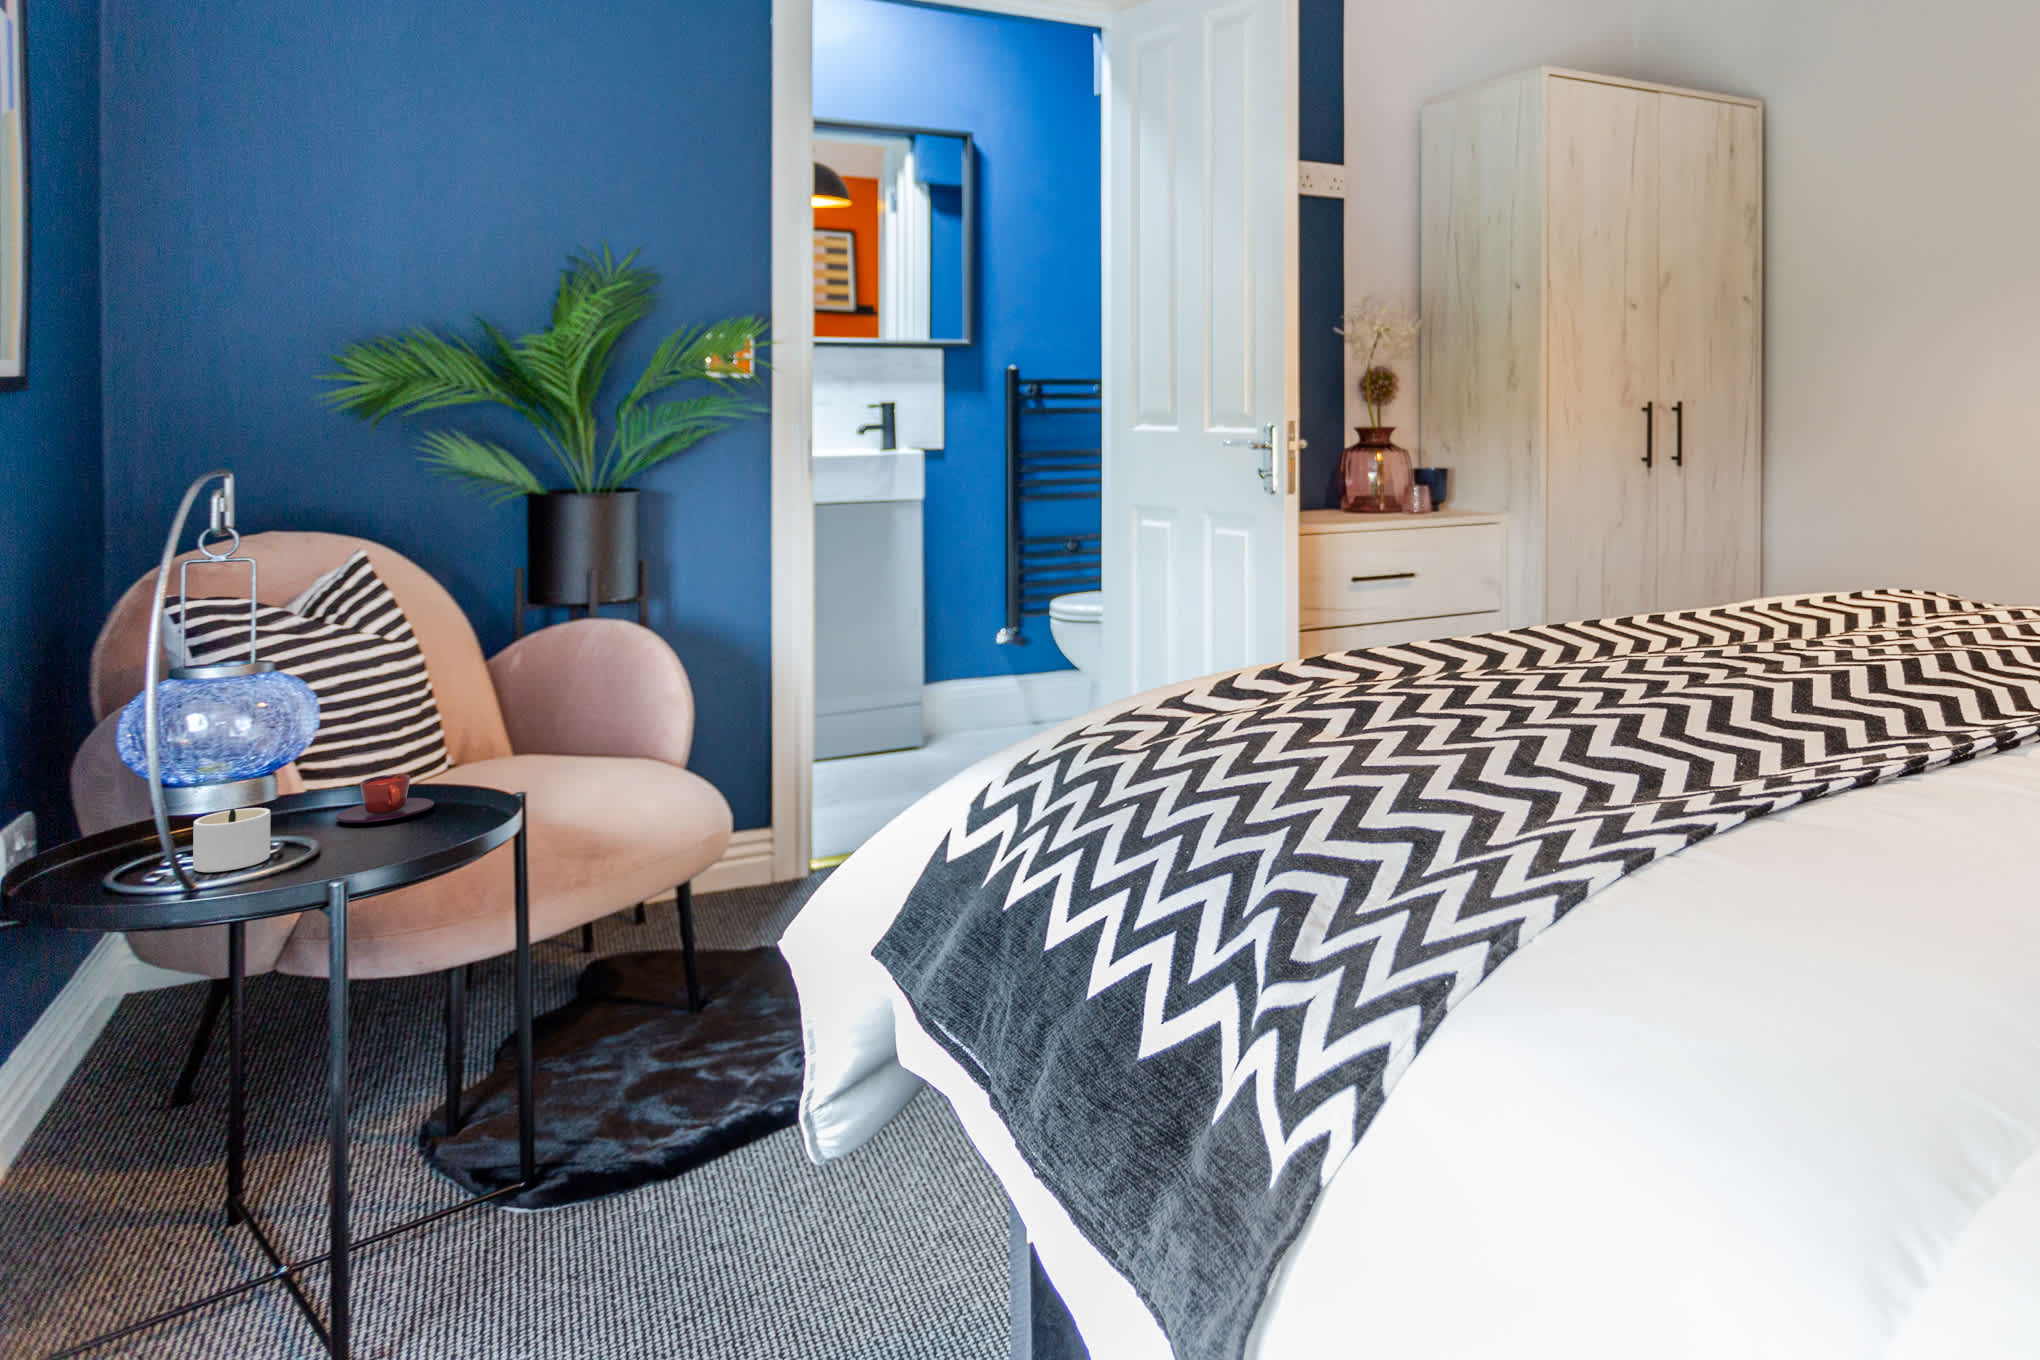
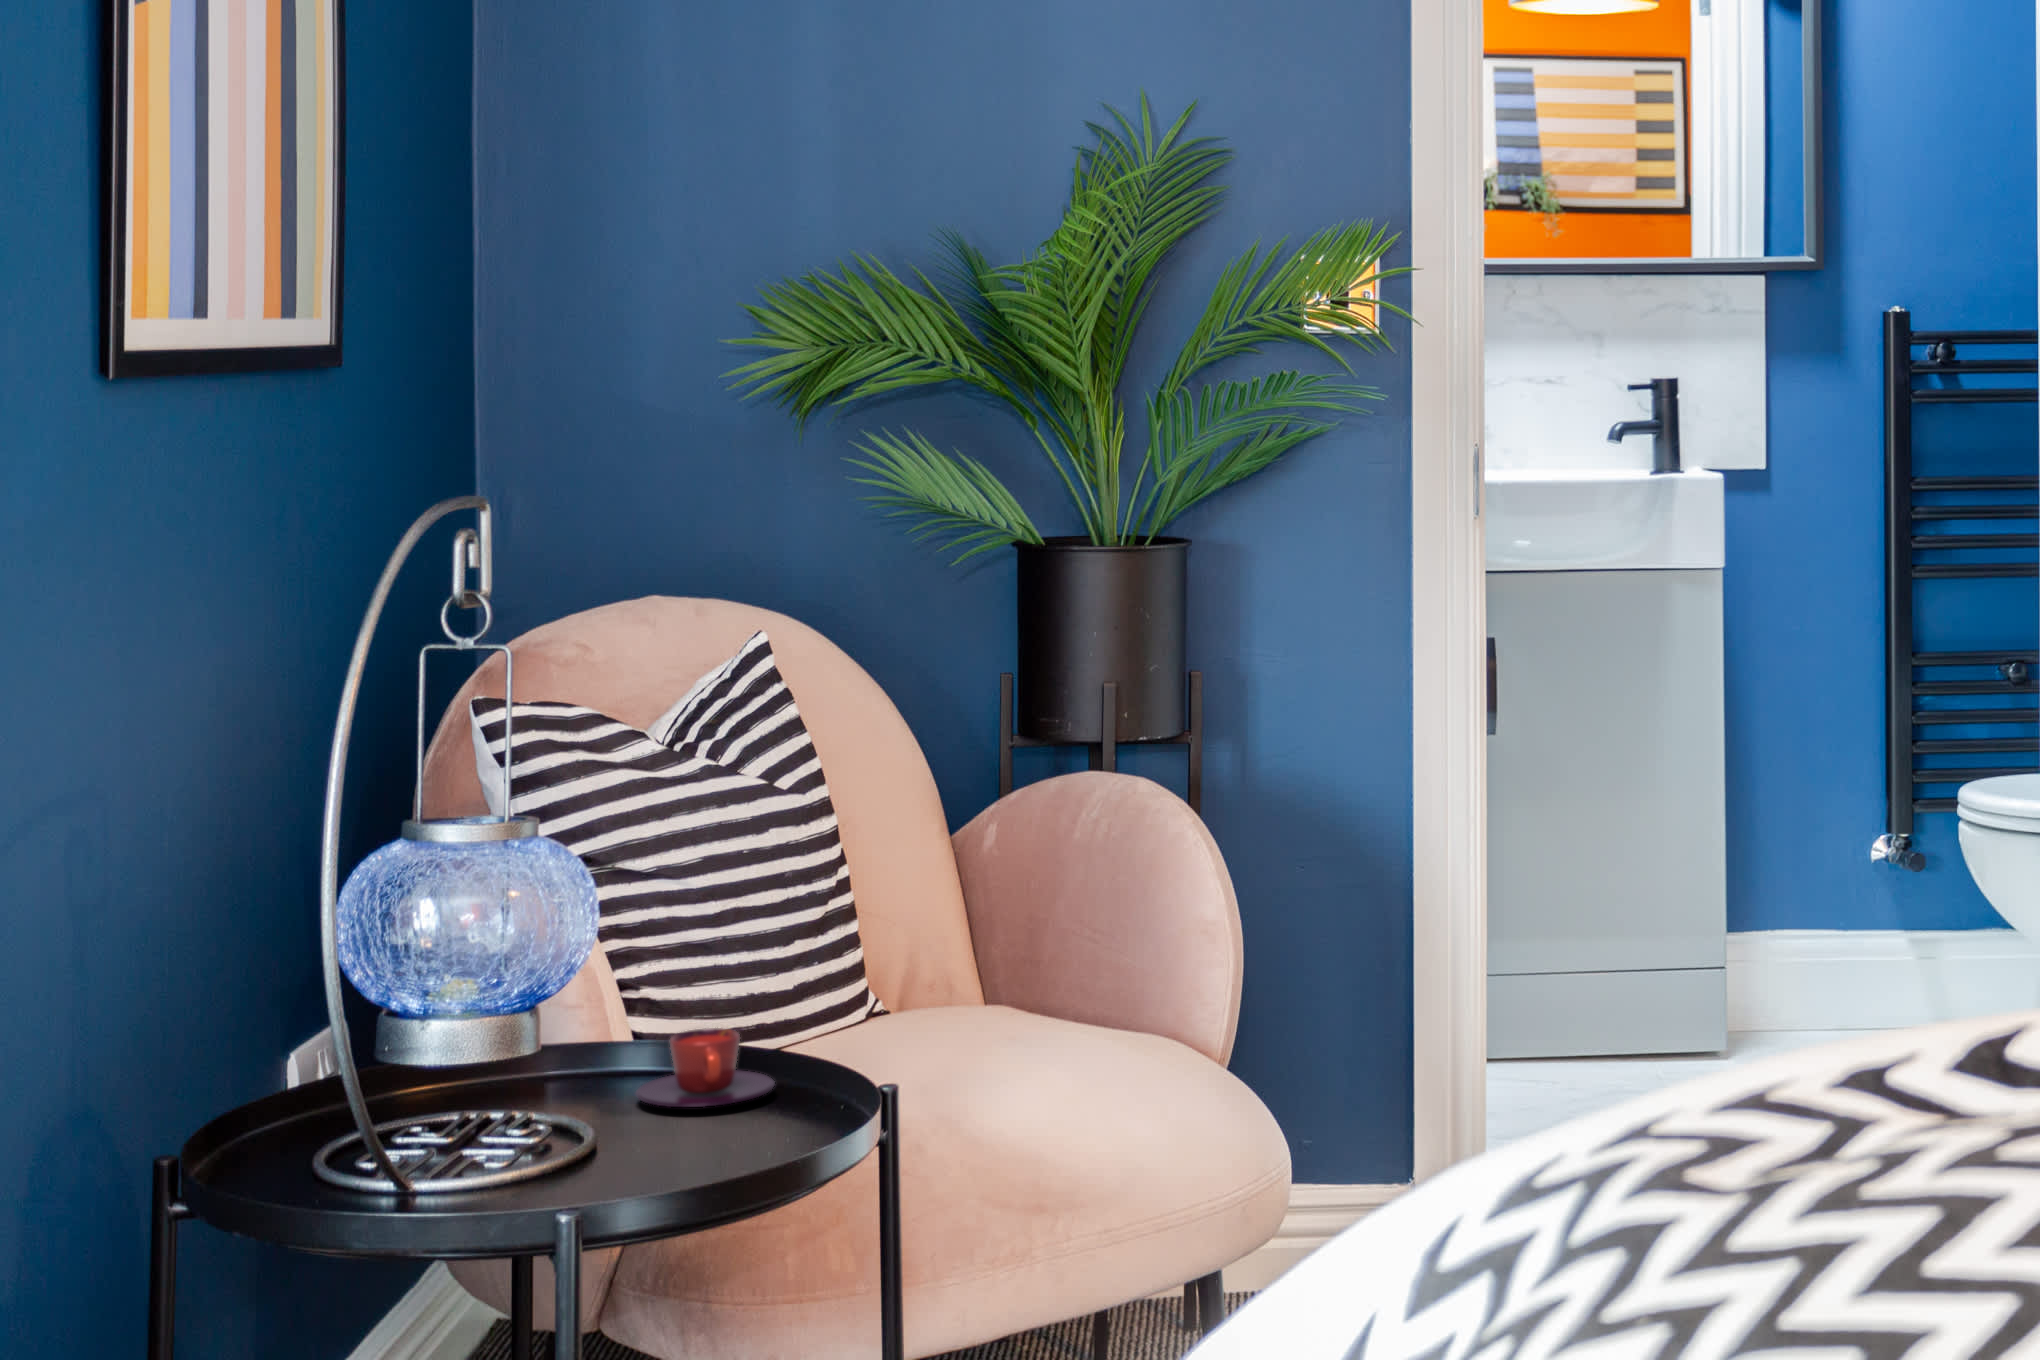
candle: present [193,808,270,872] -> none [426,1064,576,1165]

